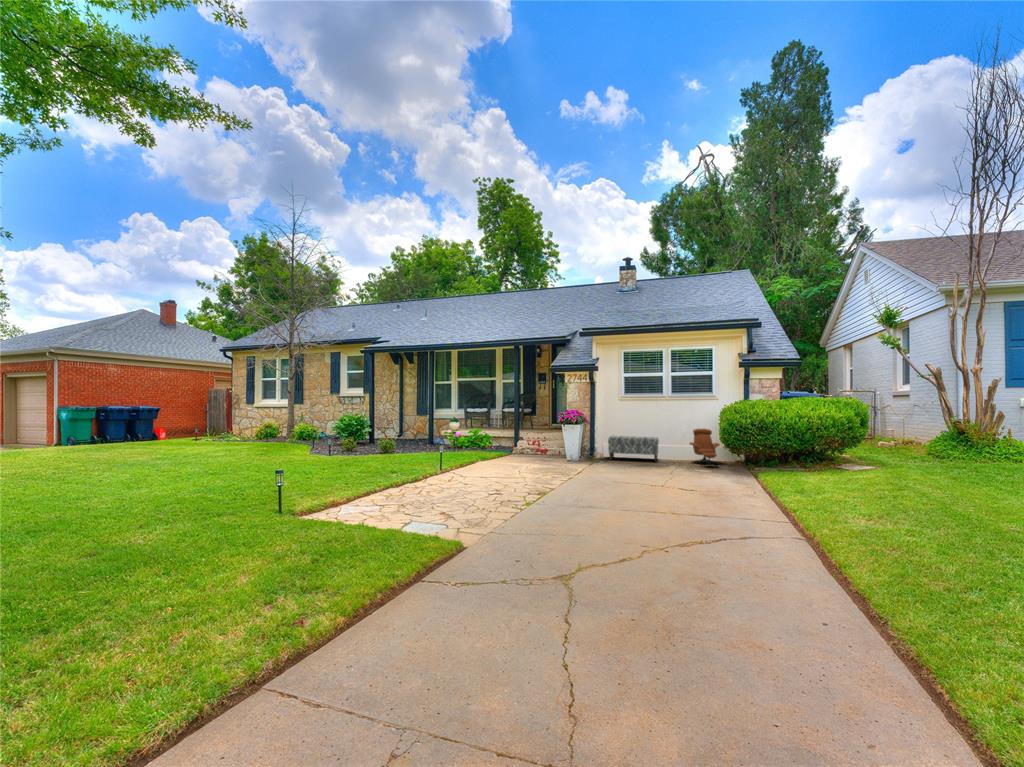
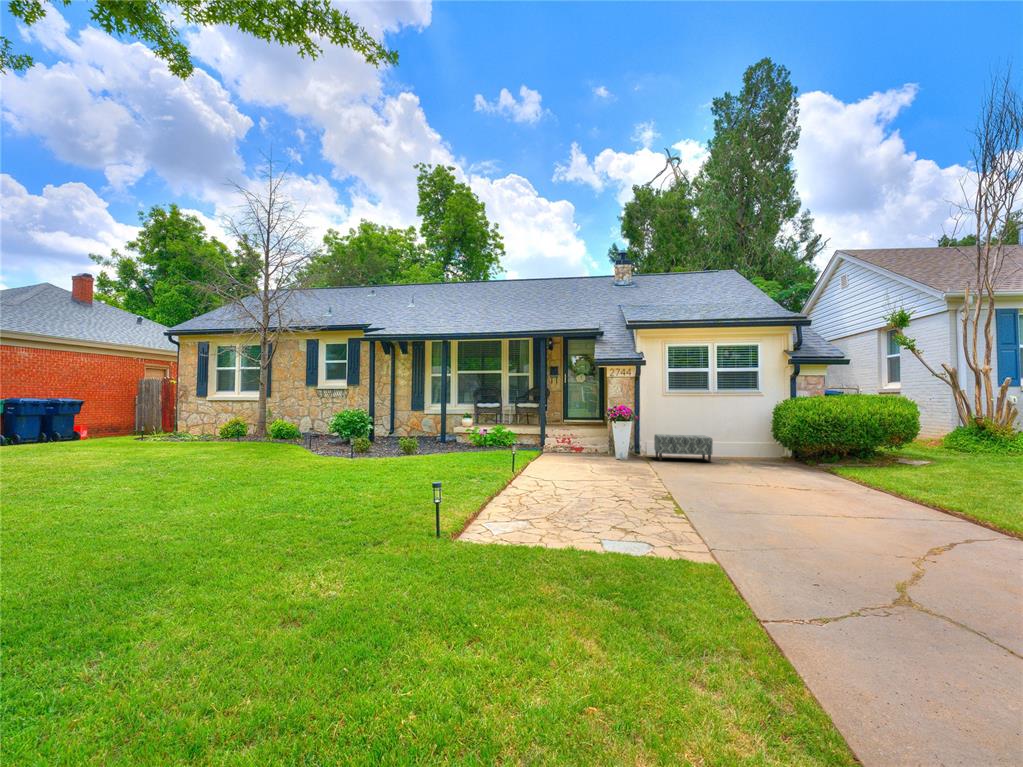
lounge chair: present [690,429,720,467] -> none [741,426,782,469]

